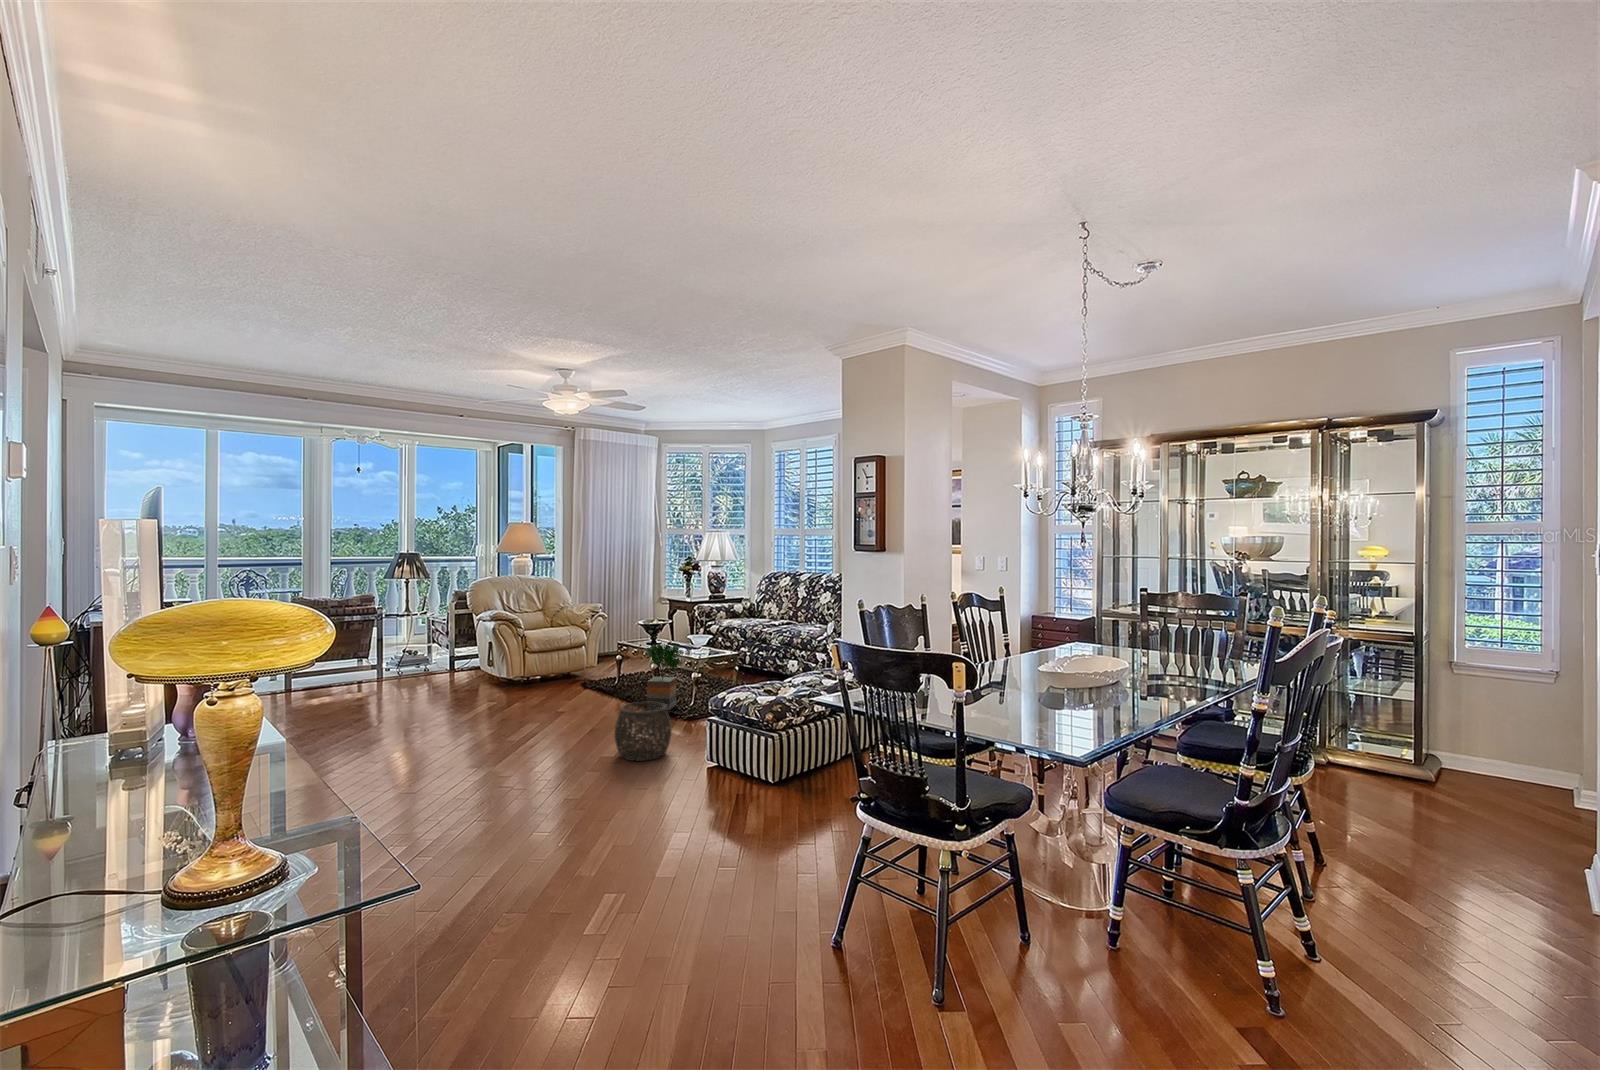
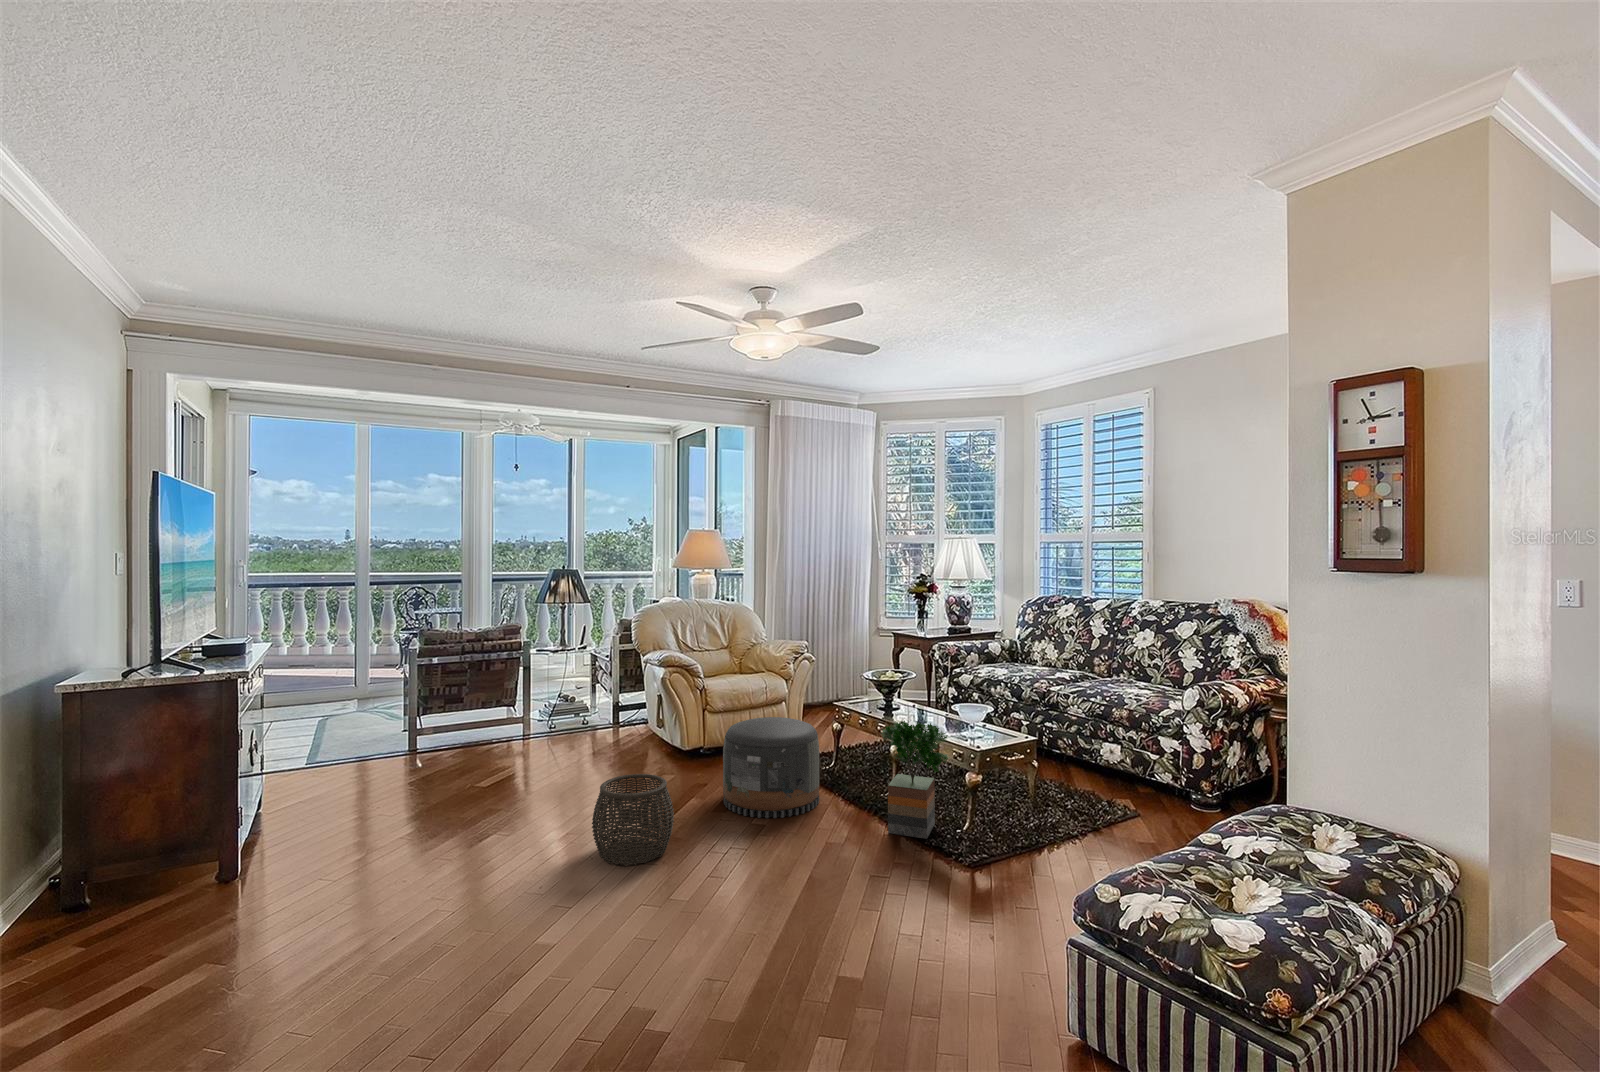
pouf: none [542,650,606,708] -> present [723,717,819,818]
woven basket: present [614,702,671,761] -> present [592,774,674,866]

